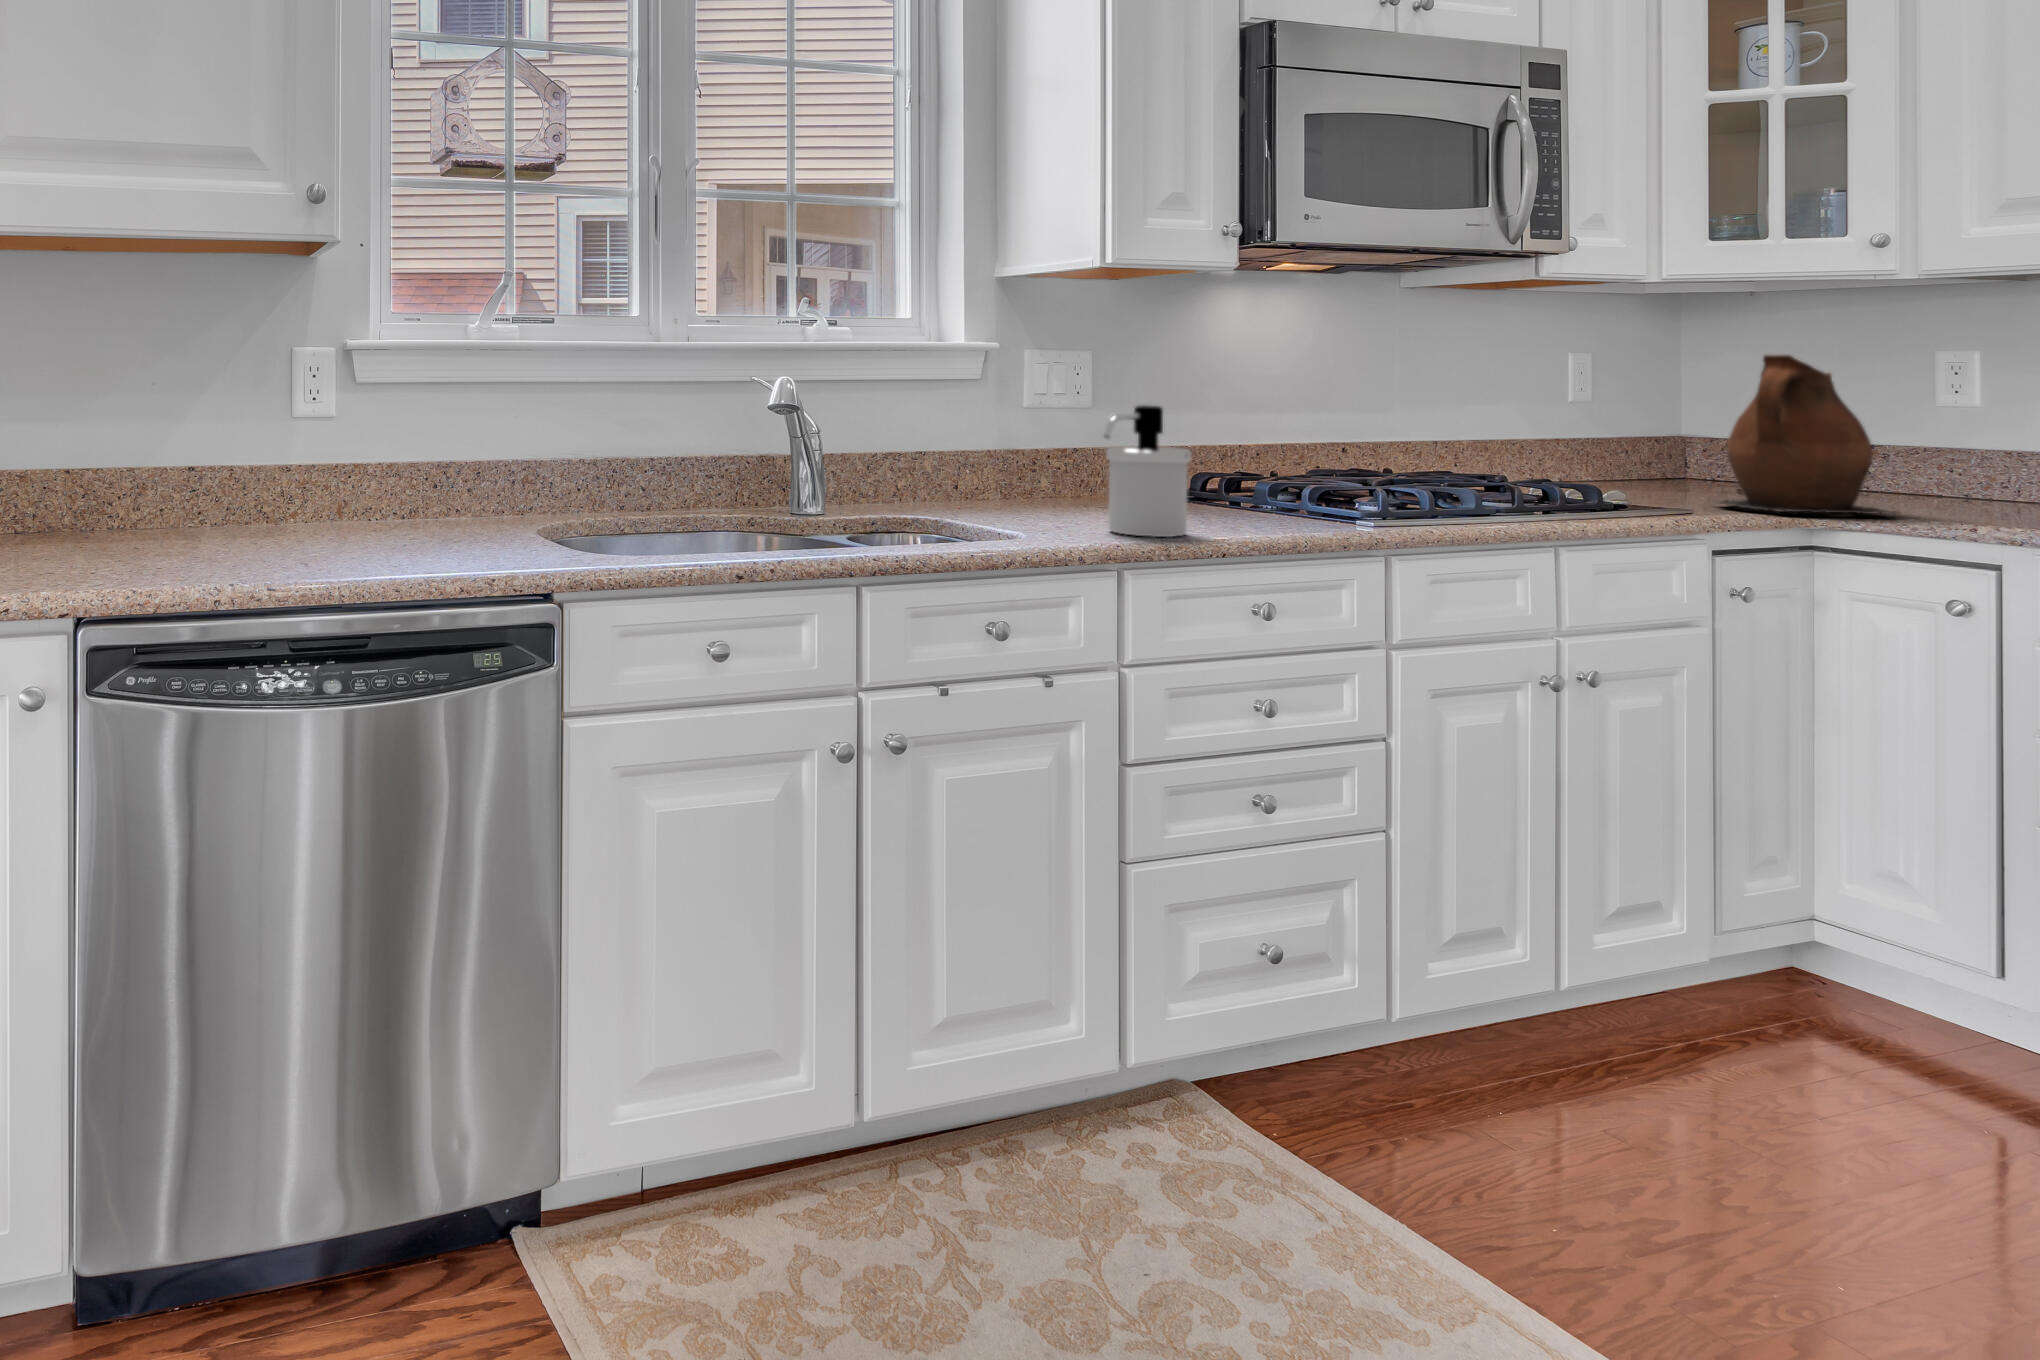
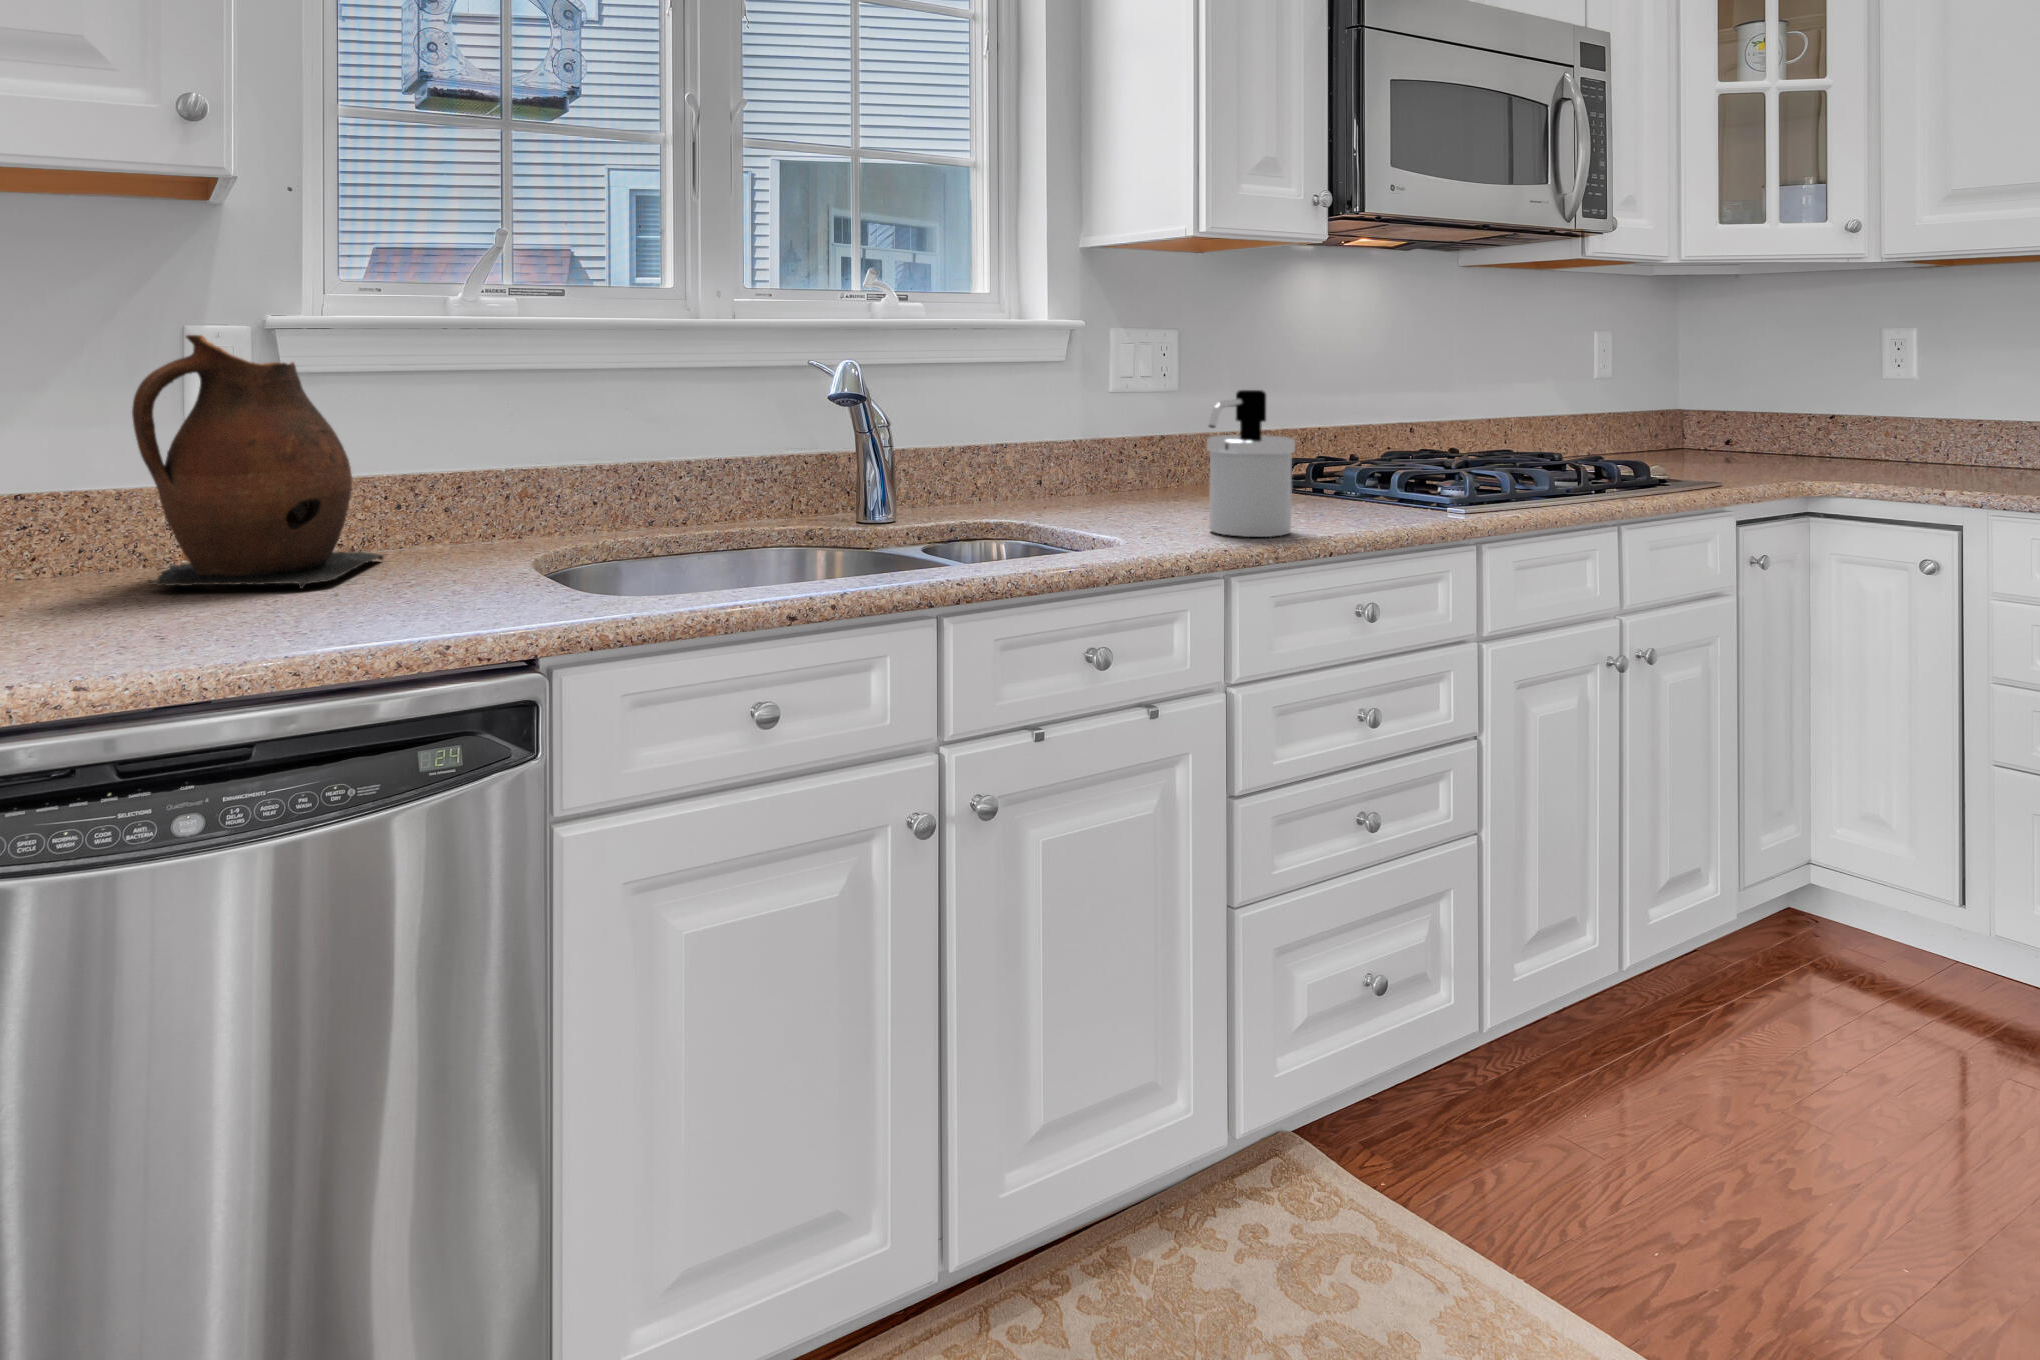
ceramic pitcher: present [1721,355,1898,517] -> present [132,335,383,589]

